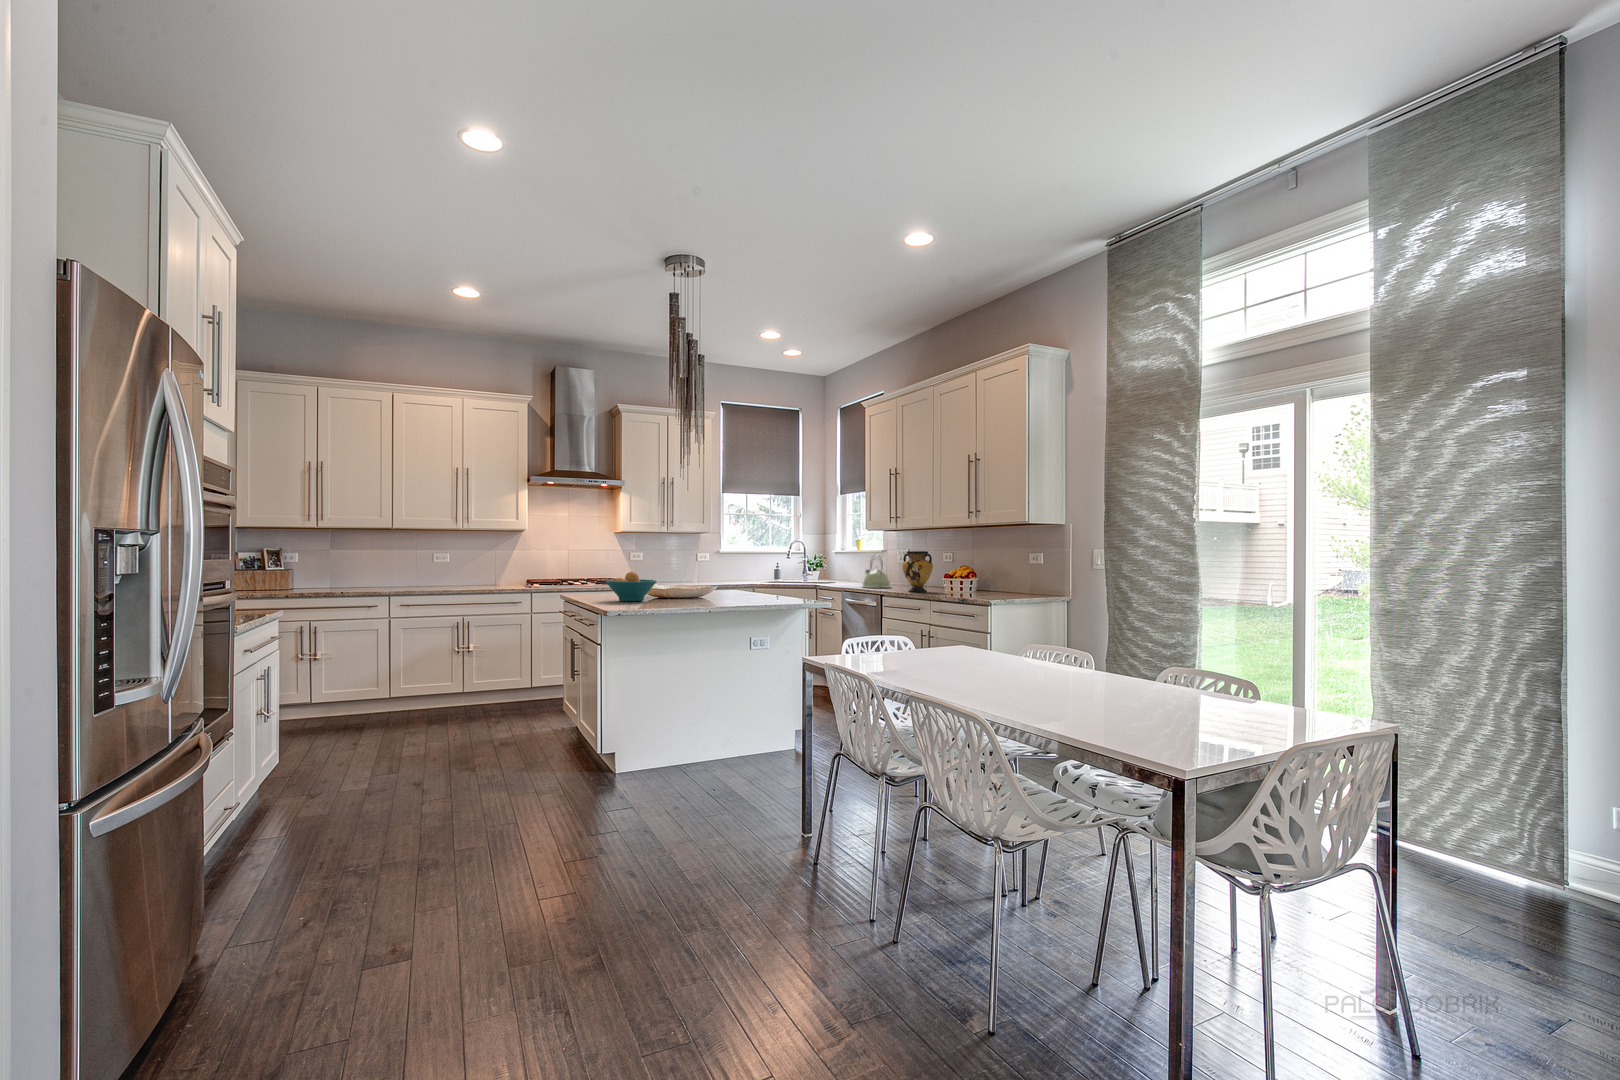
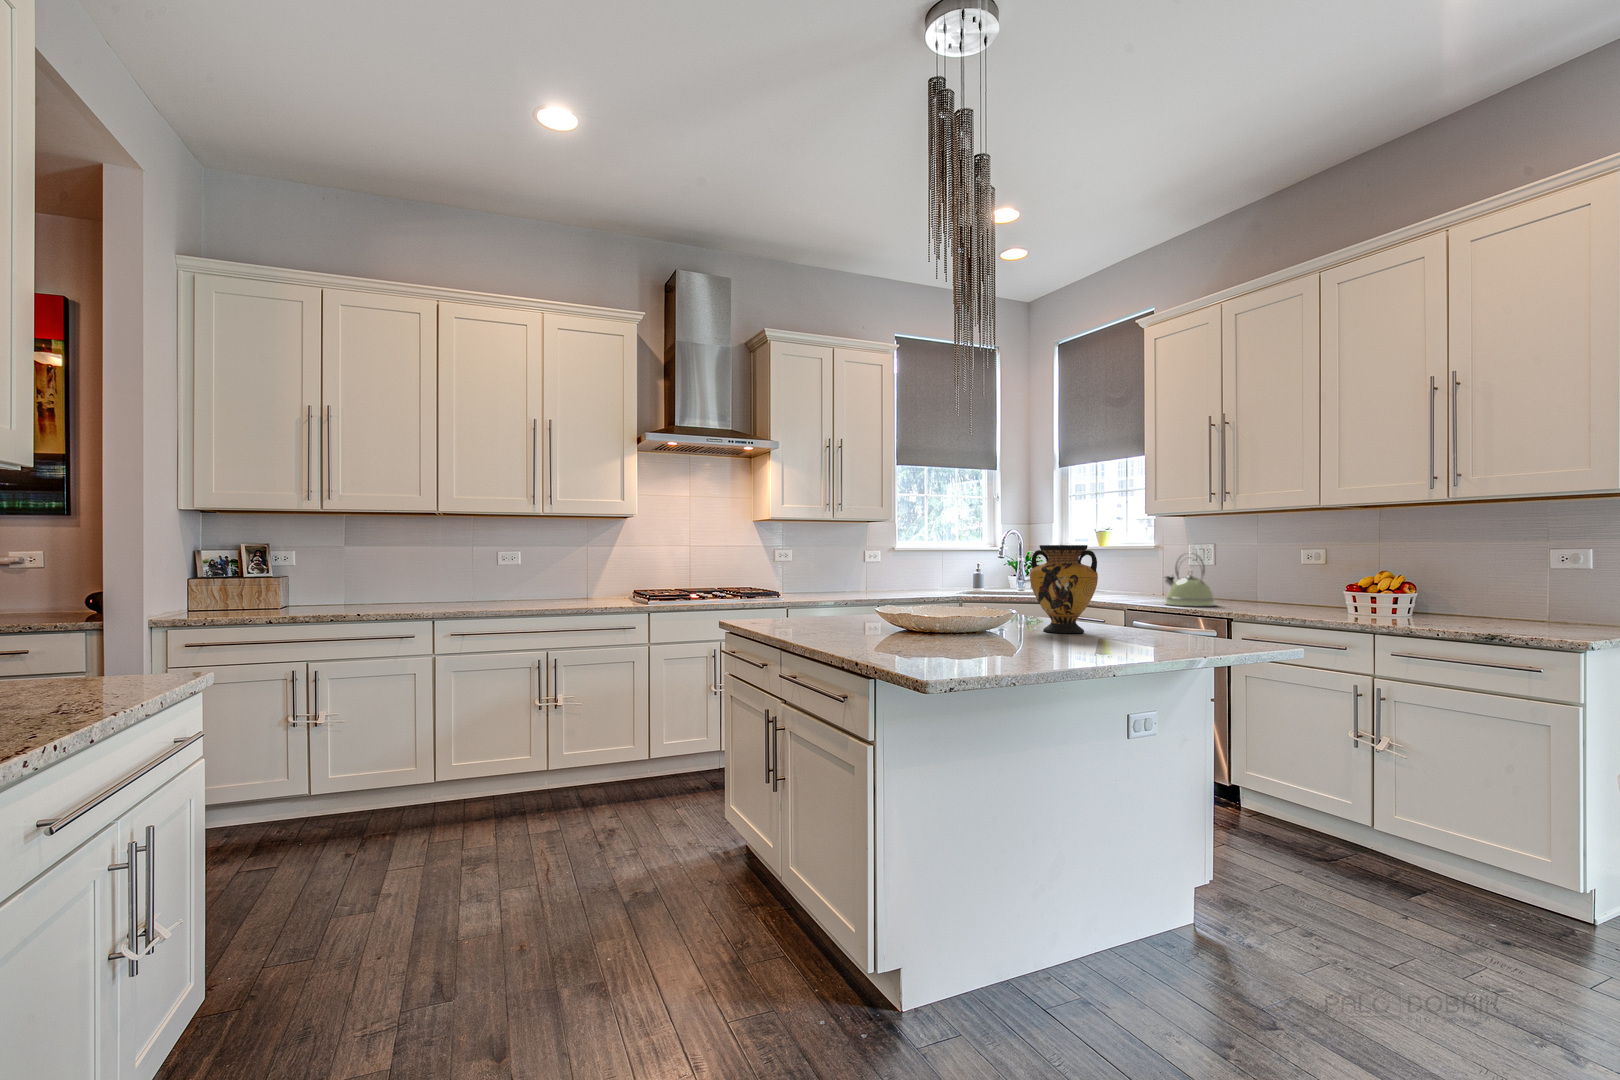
vase: present [902,551,933,592] -> present [1030,545,1098,633]
fruit bowl: present [606,572,657,601] -> none [841,585,939,643]

